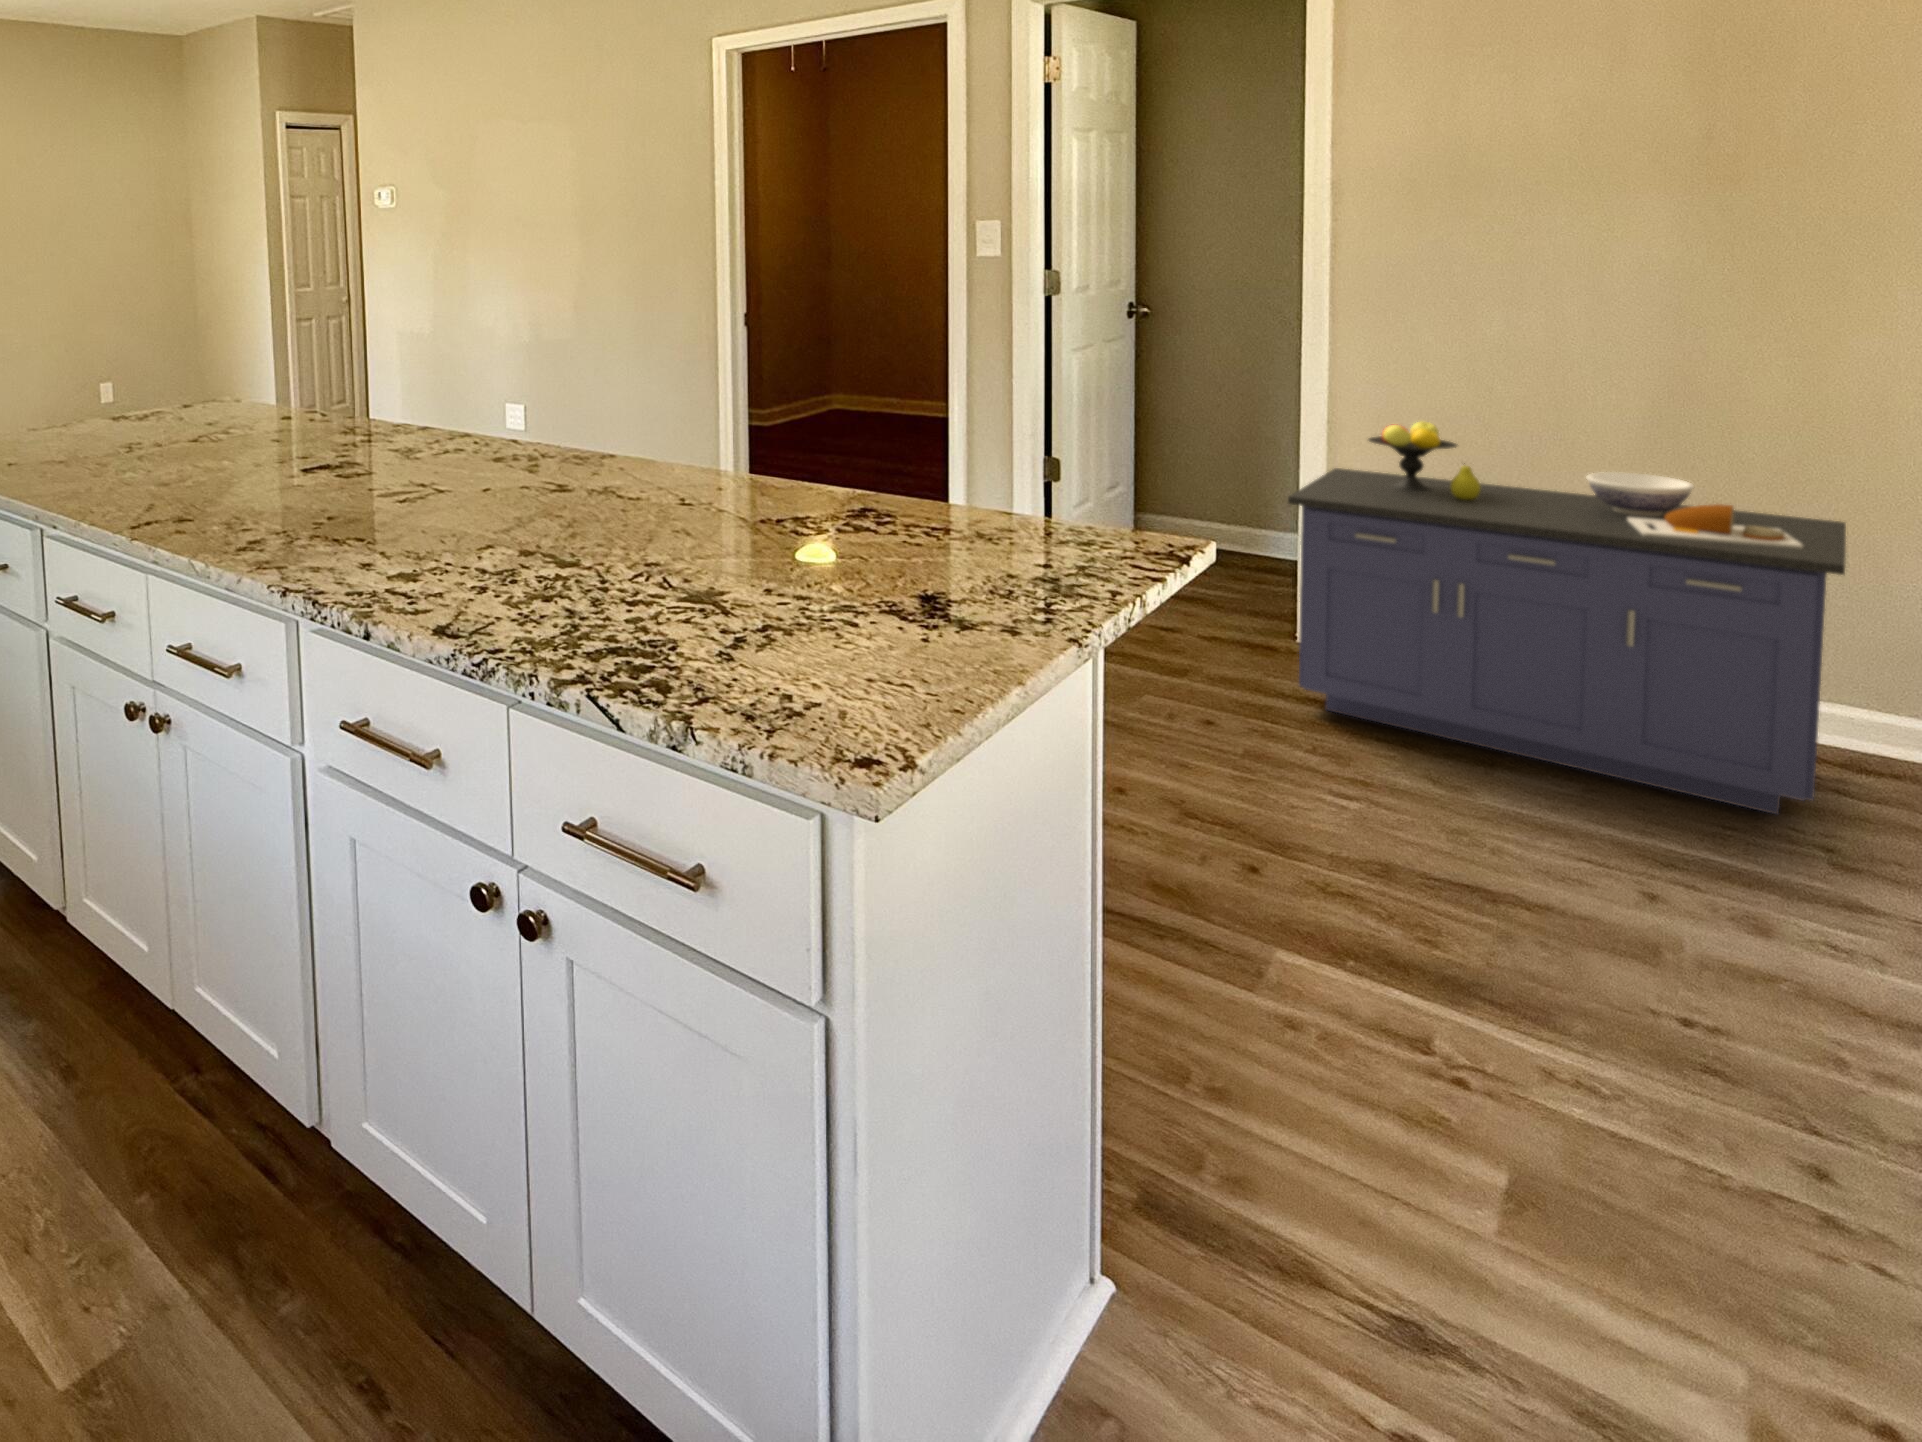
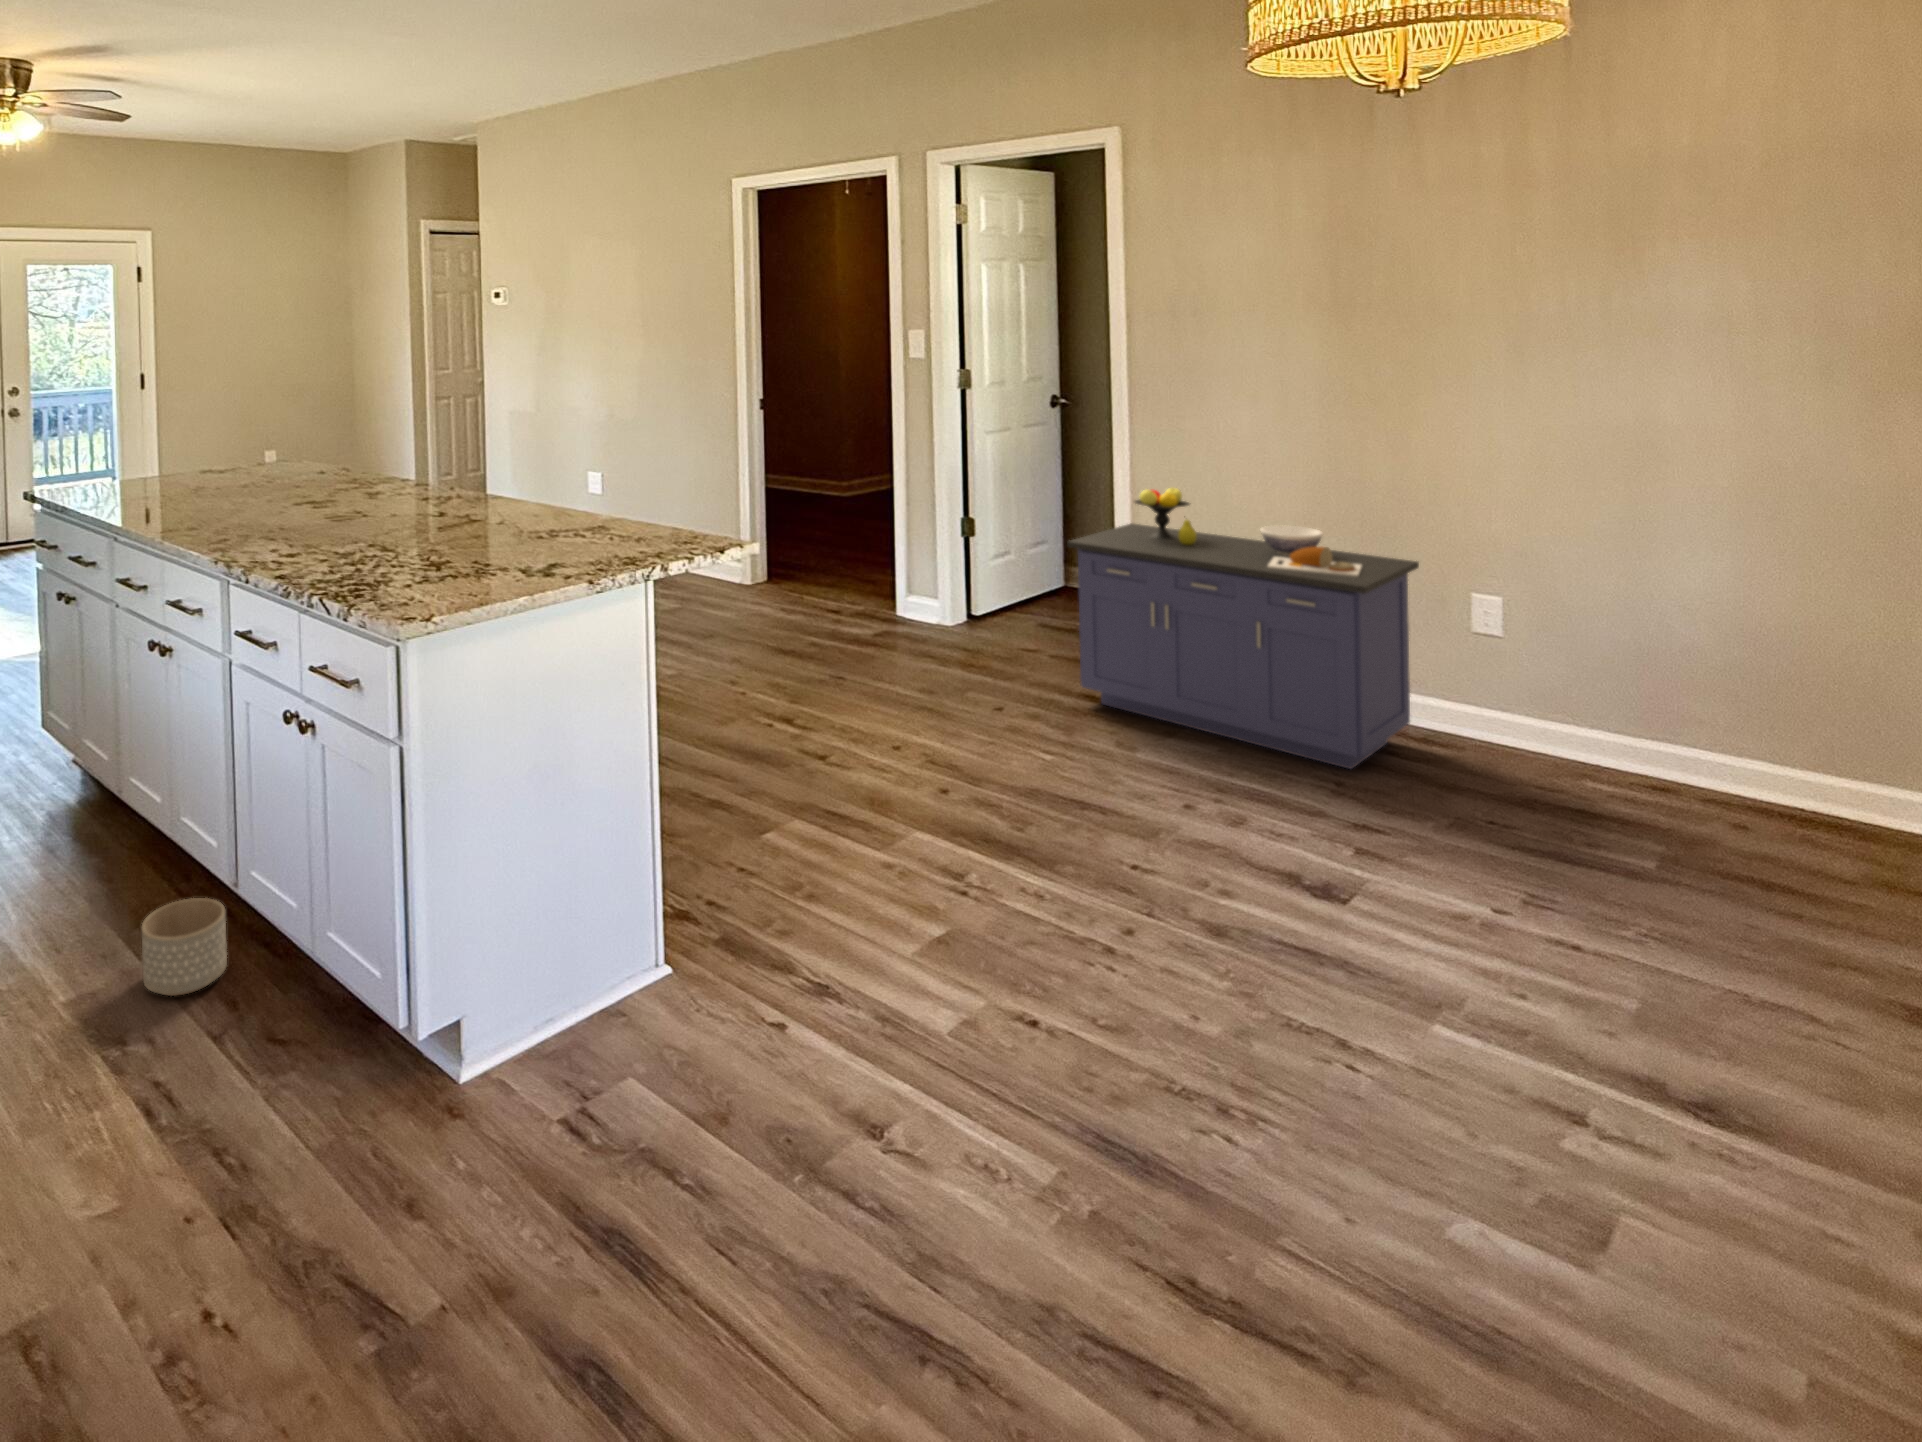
planter: none [186,1133,322,1324] -> present [142,898,227,996]

